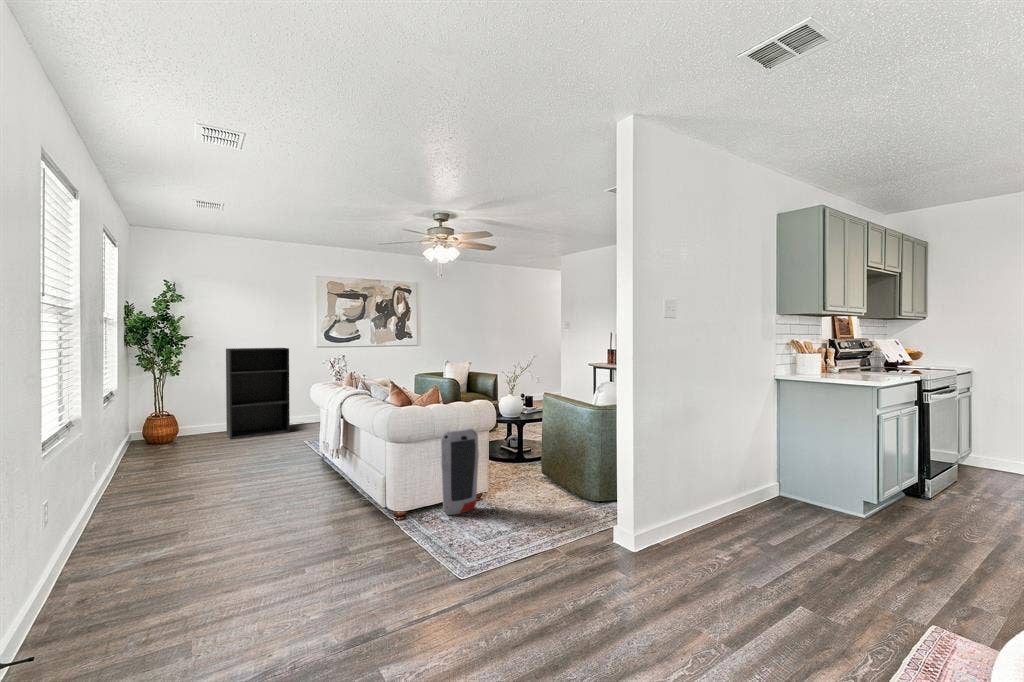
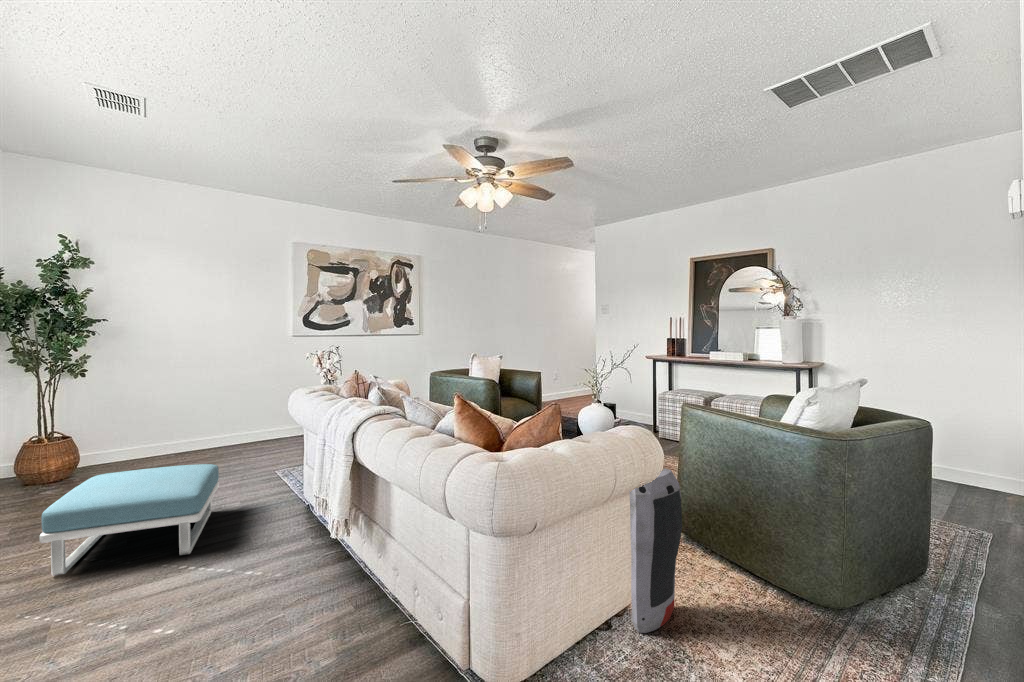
bookshelf: present [226,348,290,439] -> none [161,337,260,472]
footstool: none [157,429,254,481] -> present [40,464,219,576]

